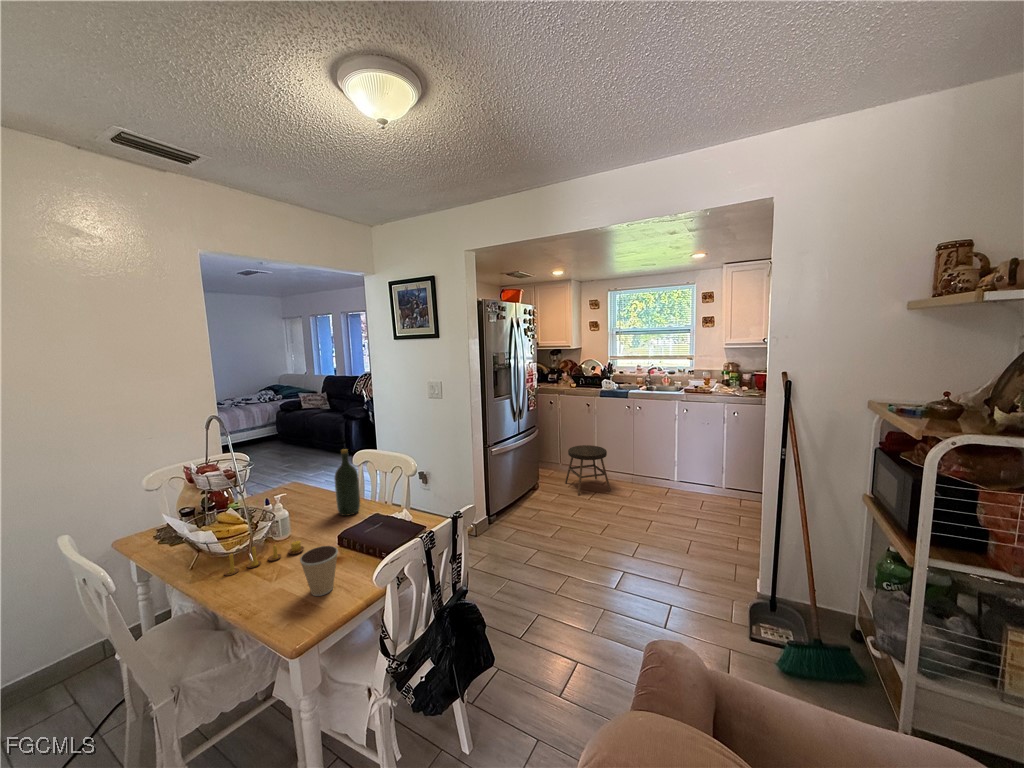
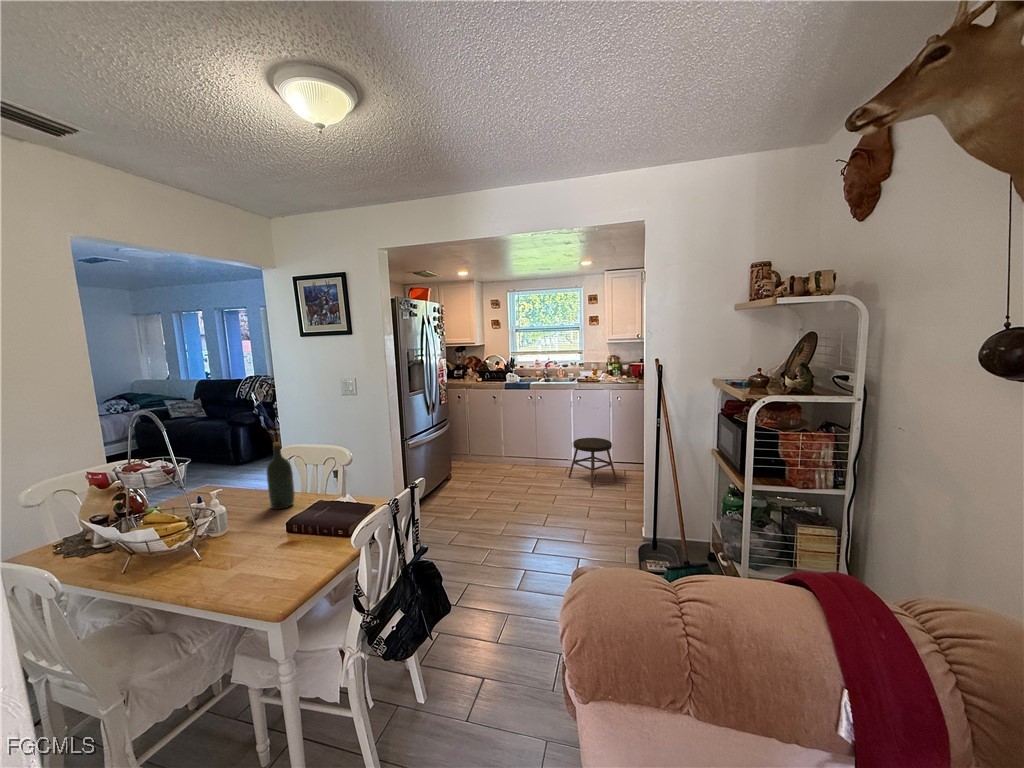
stool: present [565,445,611,495] -> present [568,438,617,488]
candle: present [224,541,304,576] -> none [164,532,248,573]
coffee cup: present [300,546,338,596] -> none [263,527,301,574]

